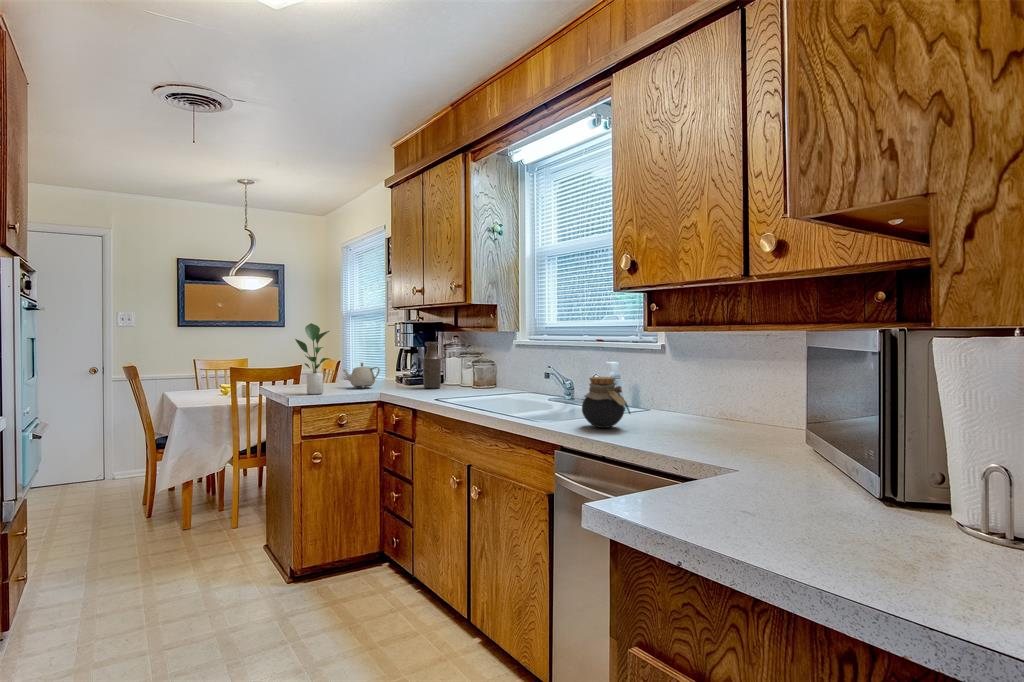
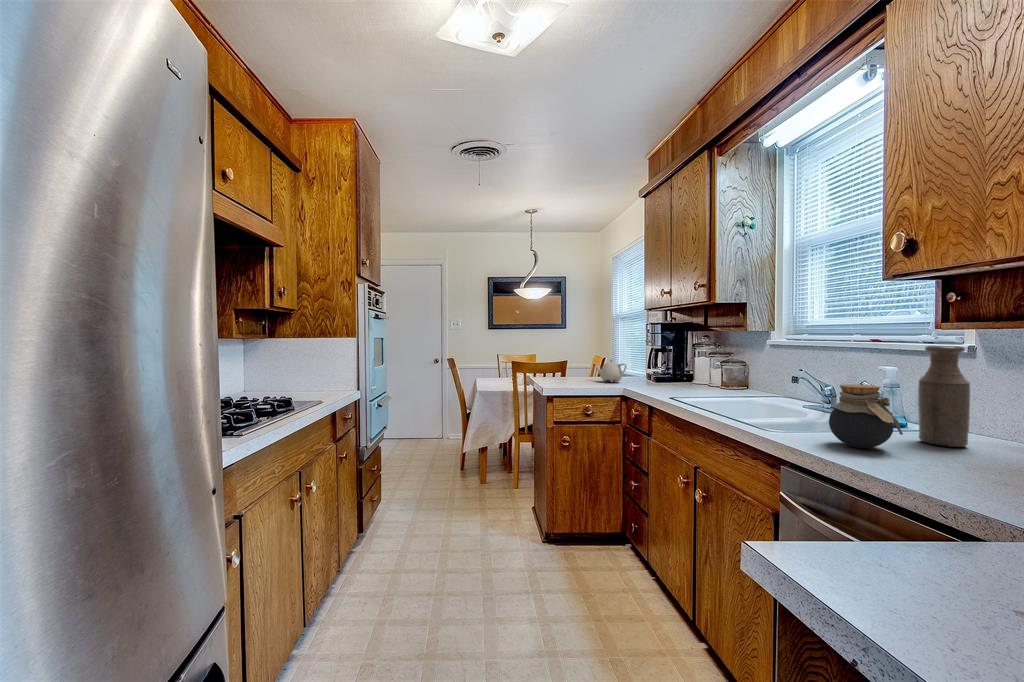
potted plant: present [295,323,330,394] -> none [553,324,583,385]
bottle: present [423,342,441,389] -> present [918,346,970,447]

